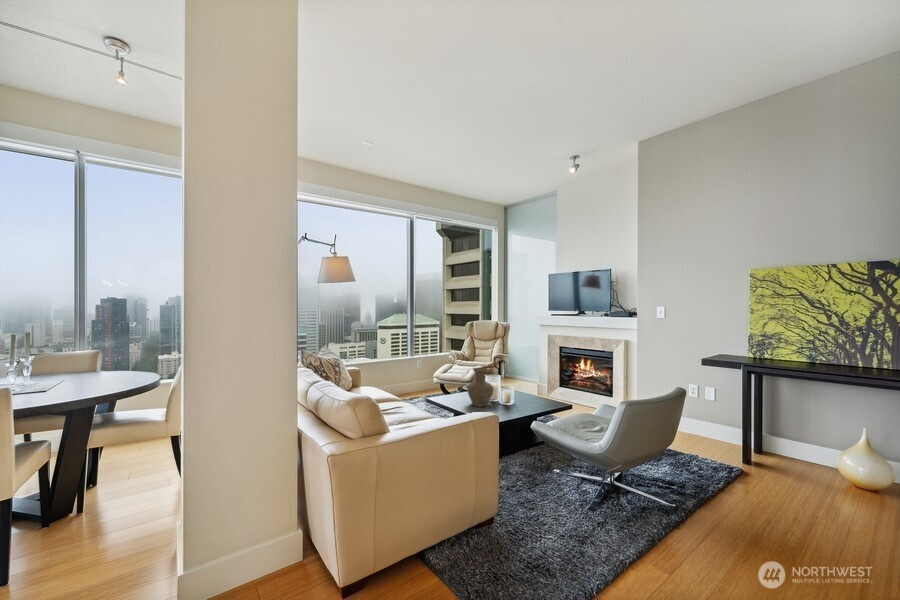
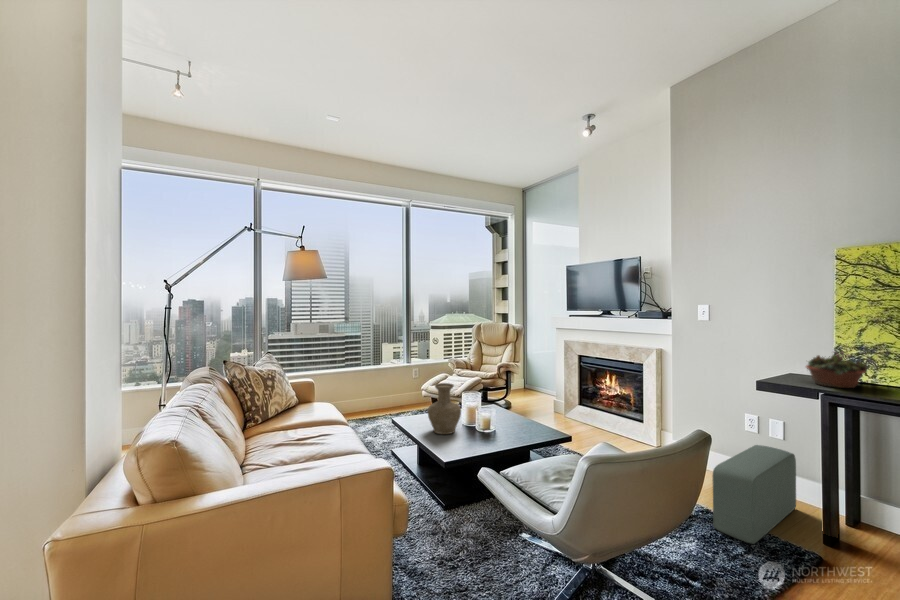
succulent planter: none [732,338,769,362] -> present [806,351,867,388]
pouf: none [676,405,725,466] -> present [712,445,796,544]

